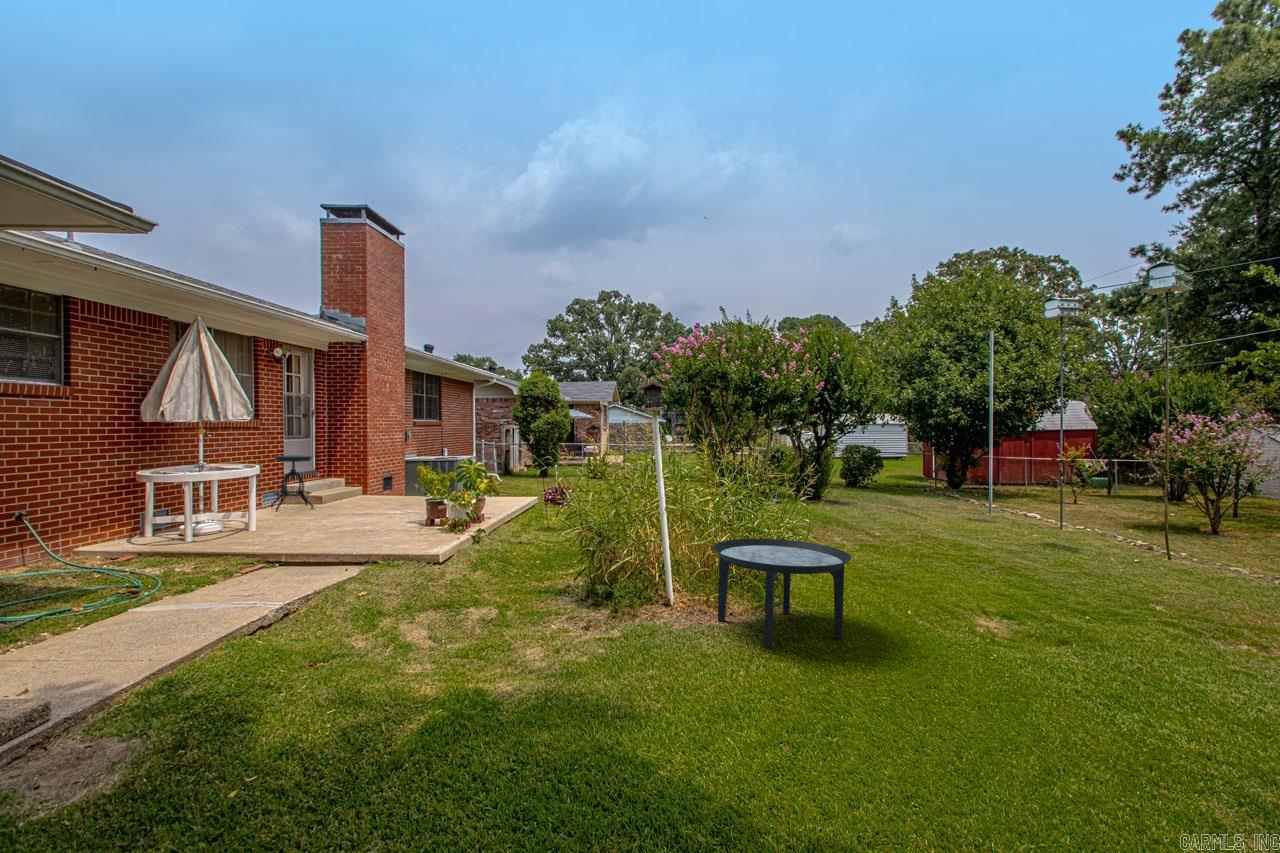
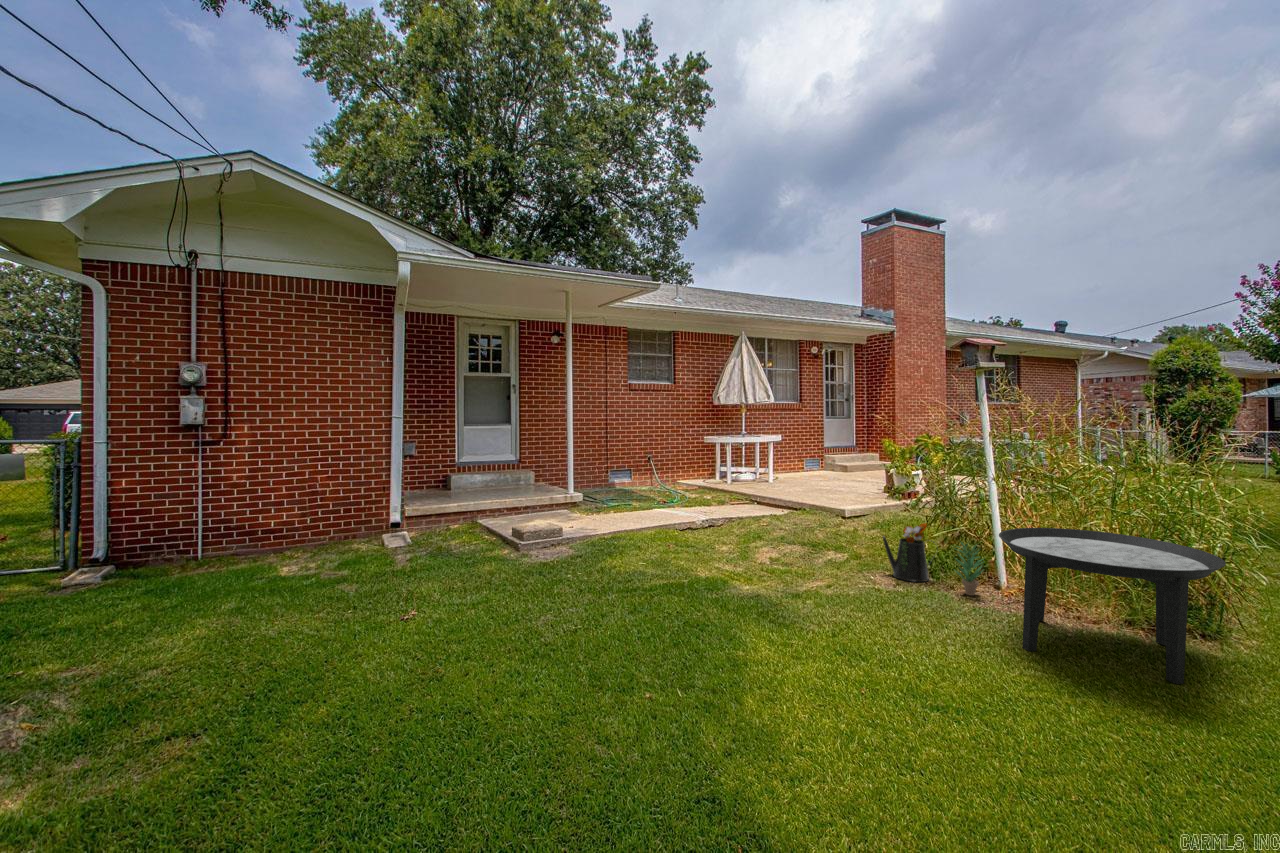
stool: present [271,455,314,511] -> none [808,431,837,475]
watering can: none [571,553,616,618] -> present [883,523,929,582]
potted plant: none [643,565,669,615] -> present [957,542,982,595]

